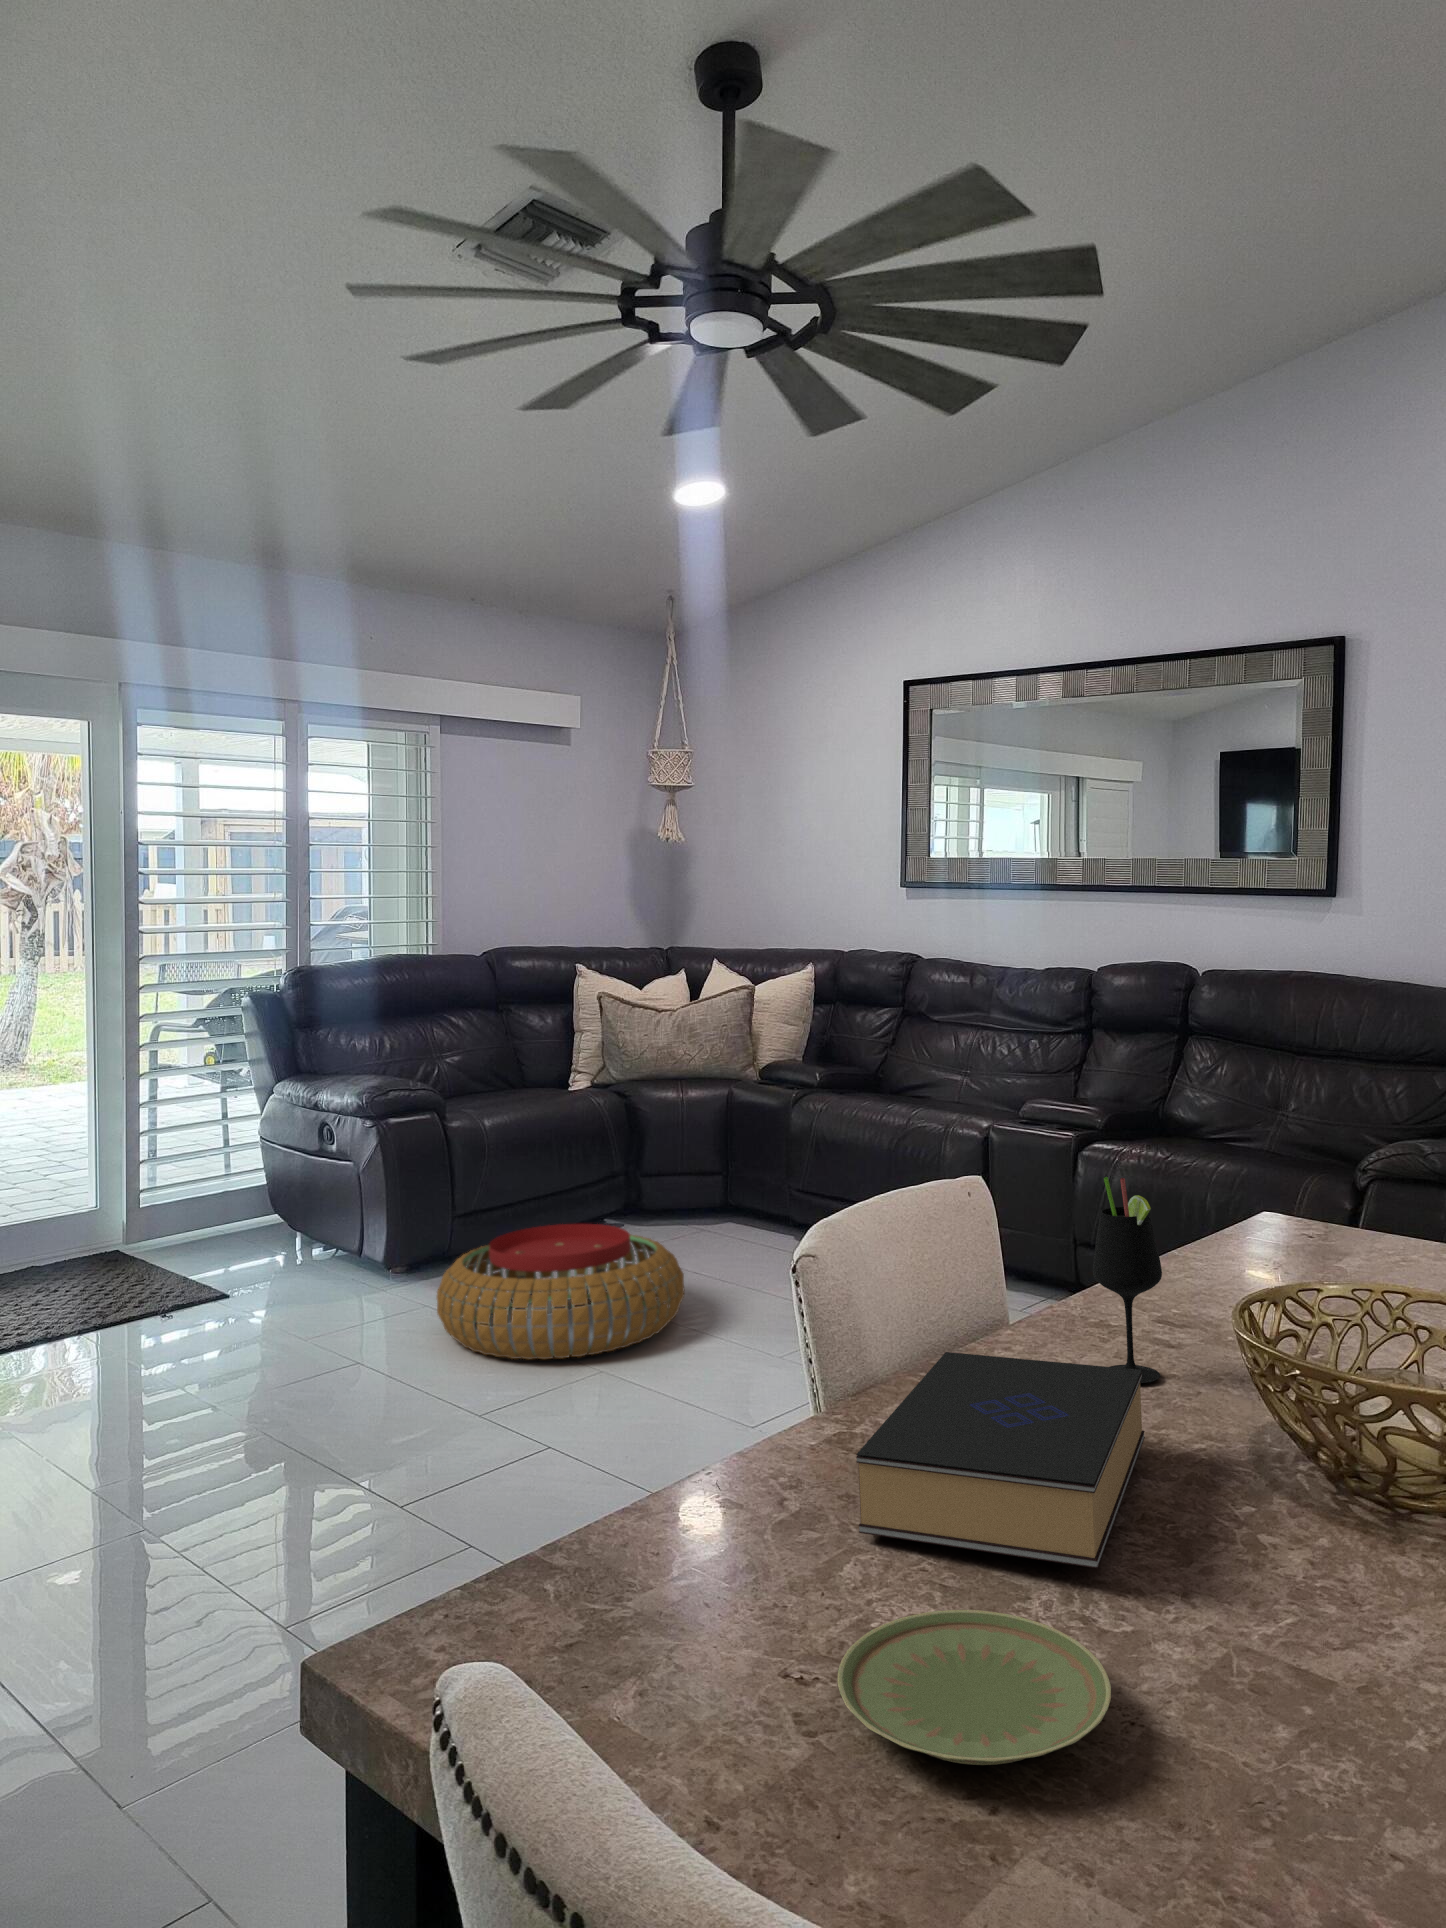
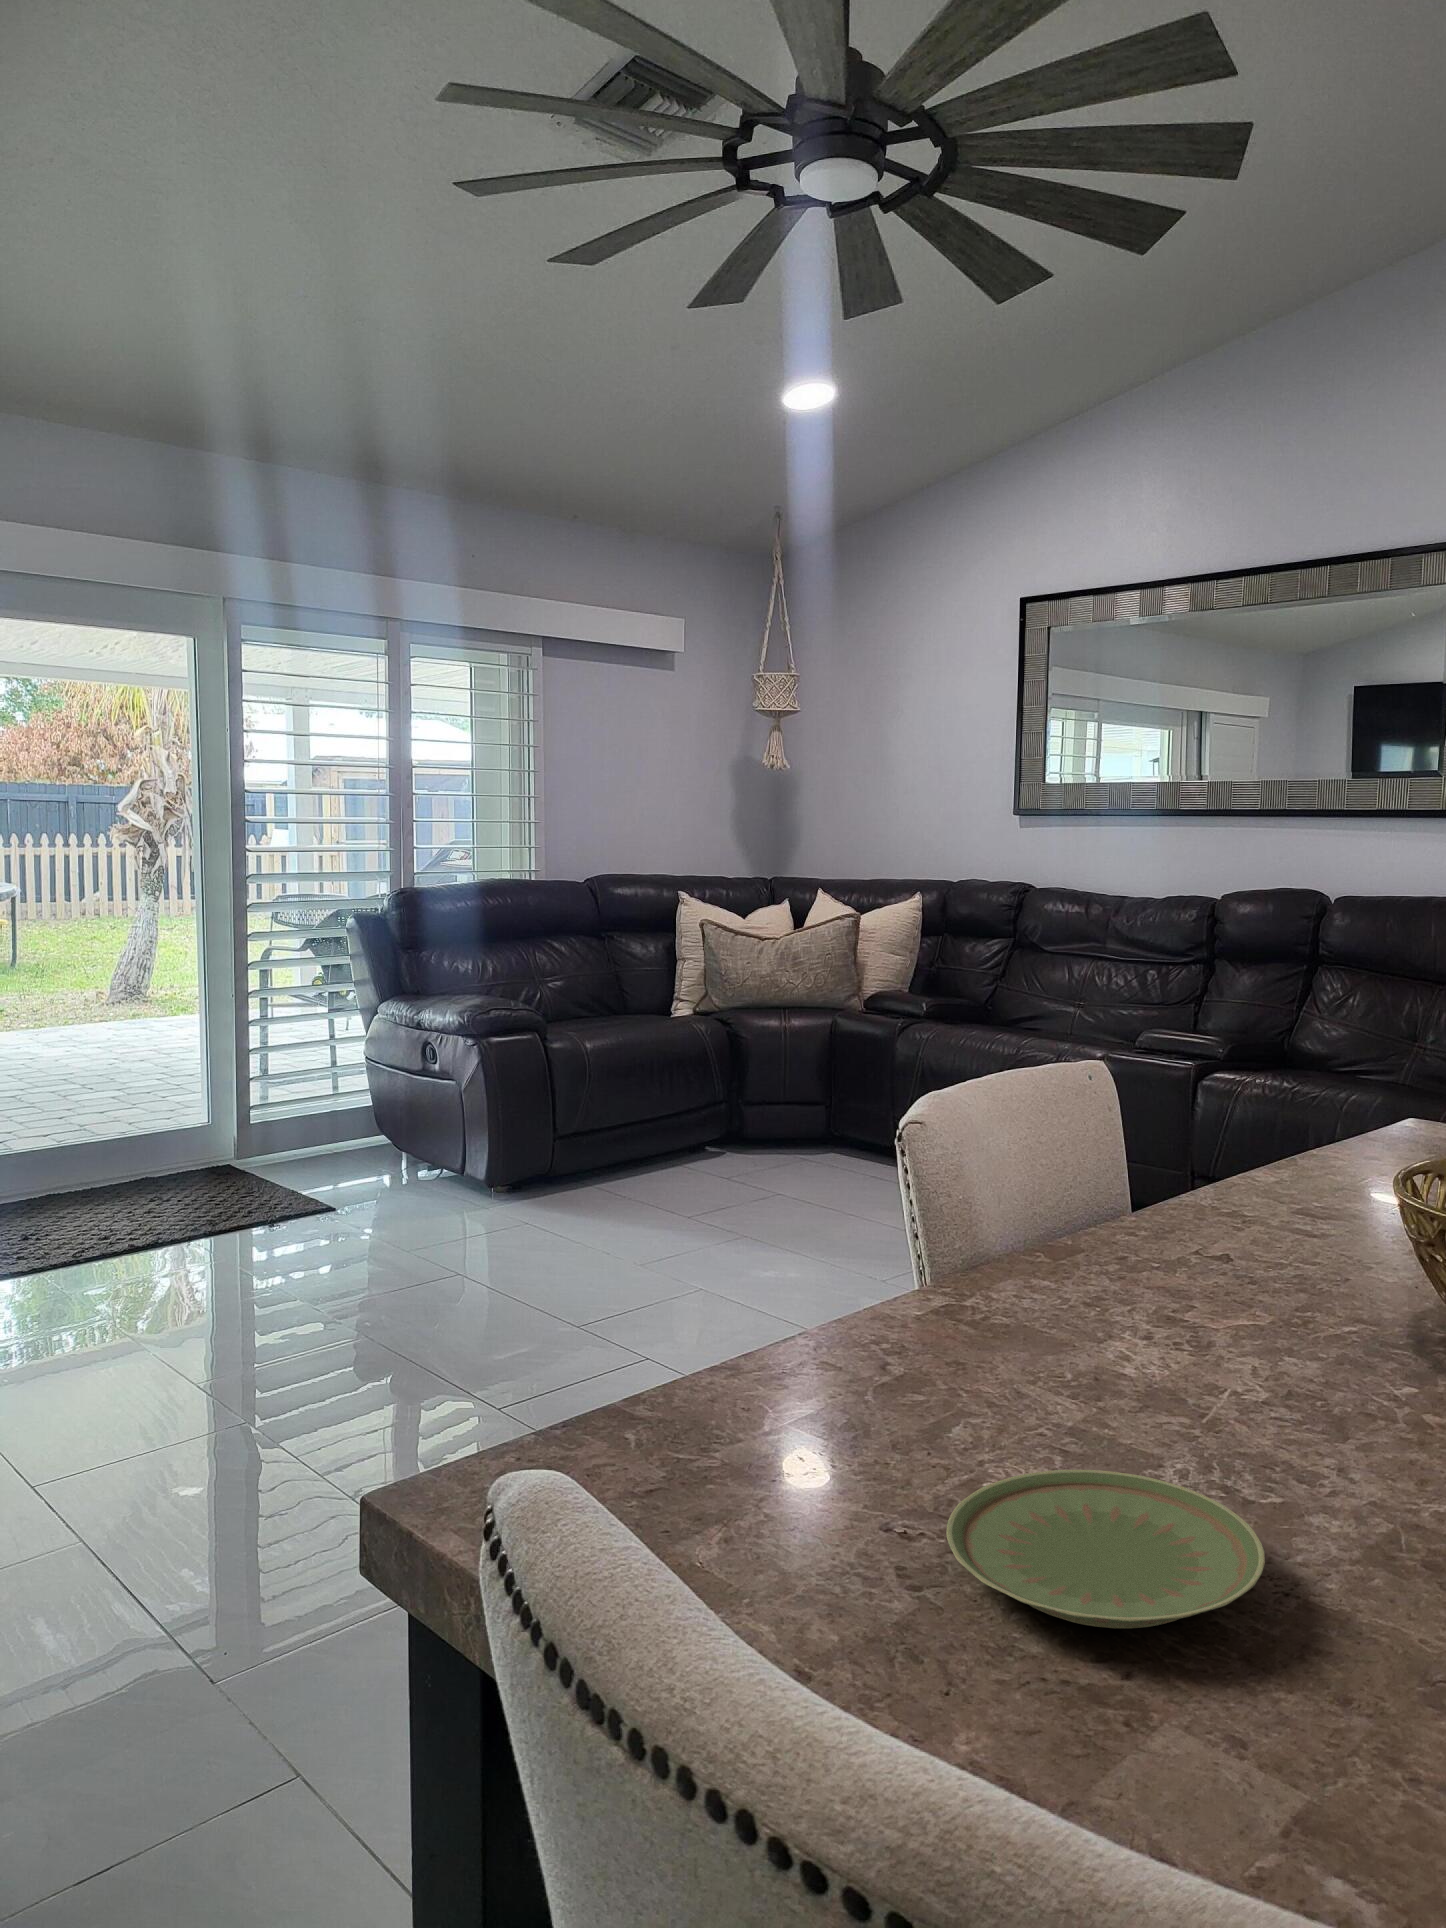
wine glass: present [1093,1177,1162,1383] -> none [1226,1041,1304,1266]
pouf: present [437,1224,684,1359] -> none [541,1147,787,1277]
book: present [856,1352,1145,1568] -> none [966,1221,1287,1435]

